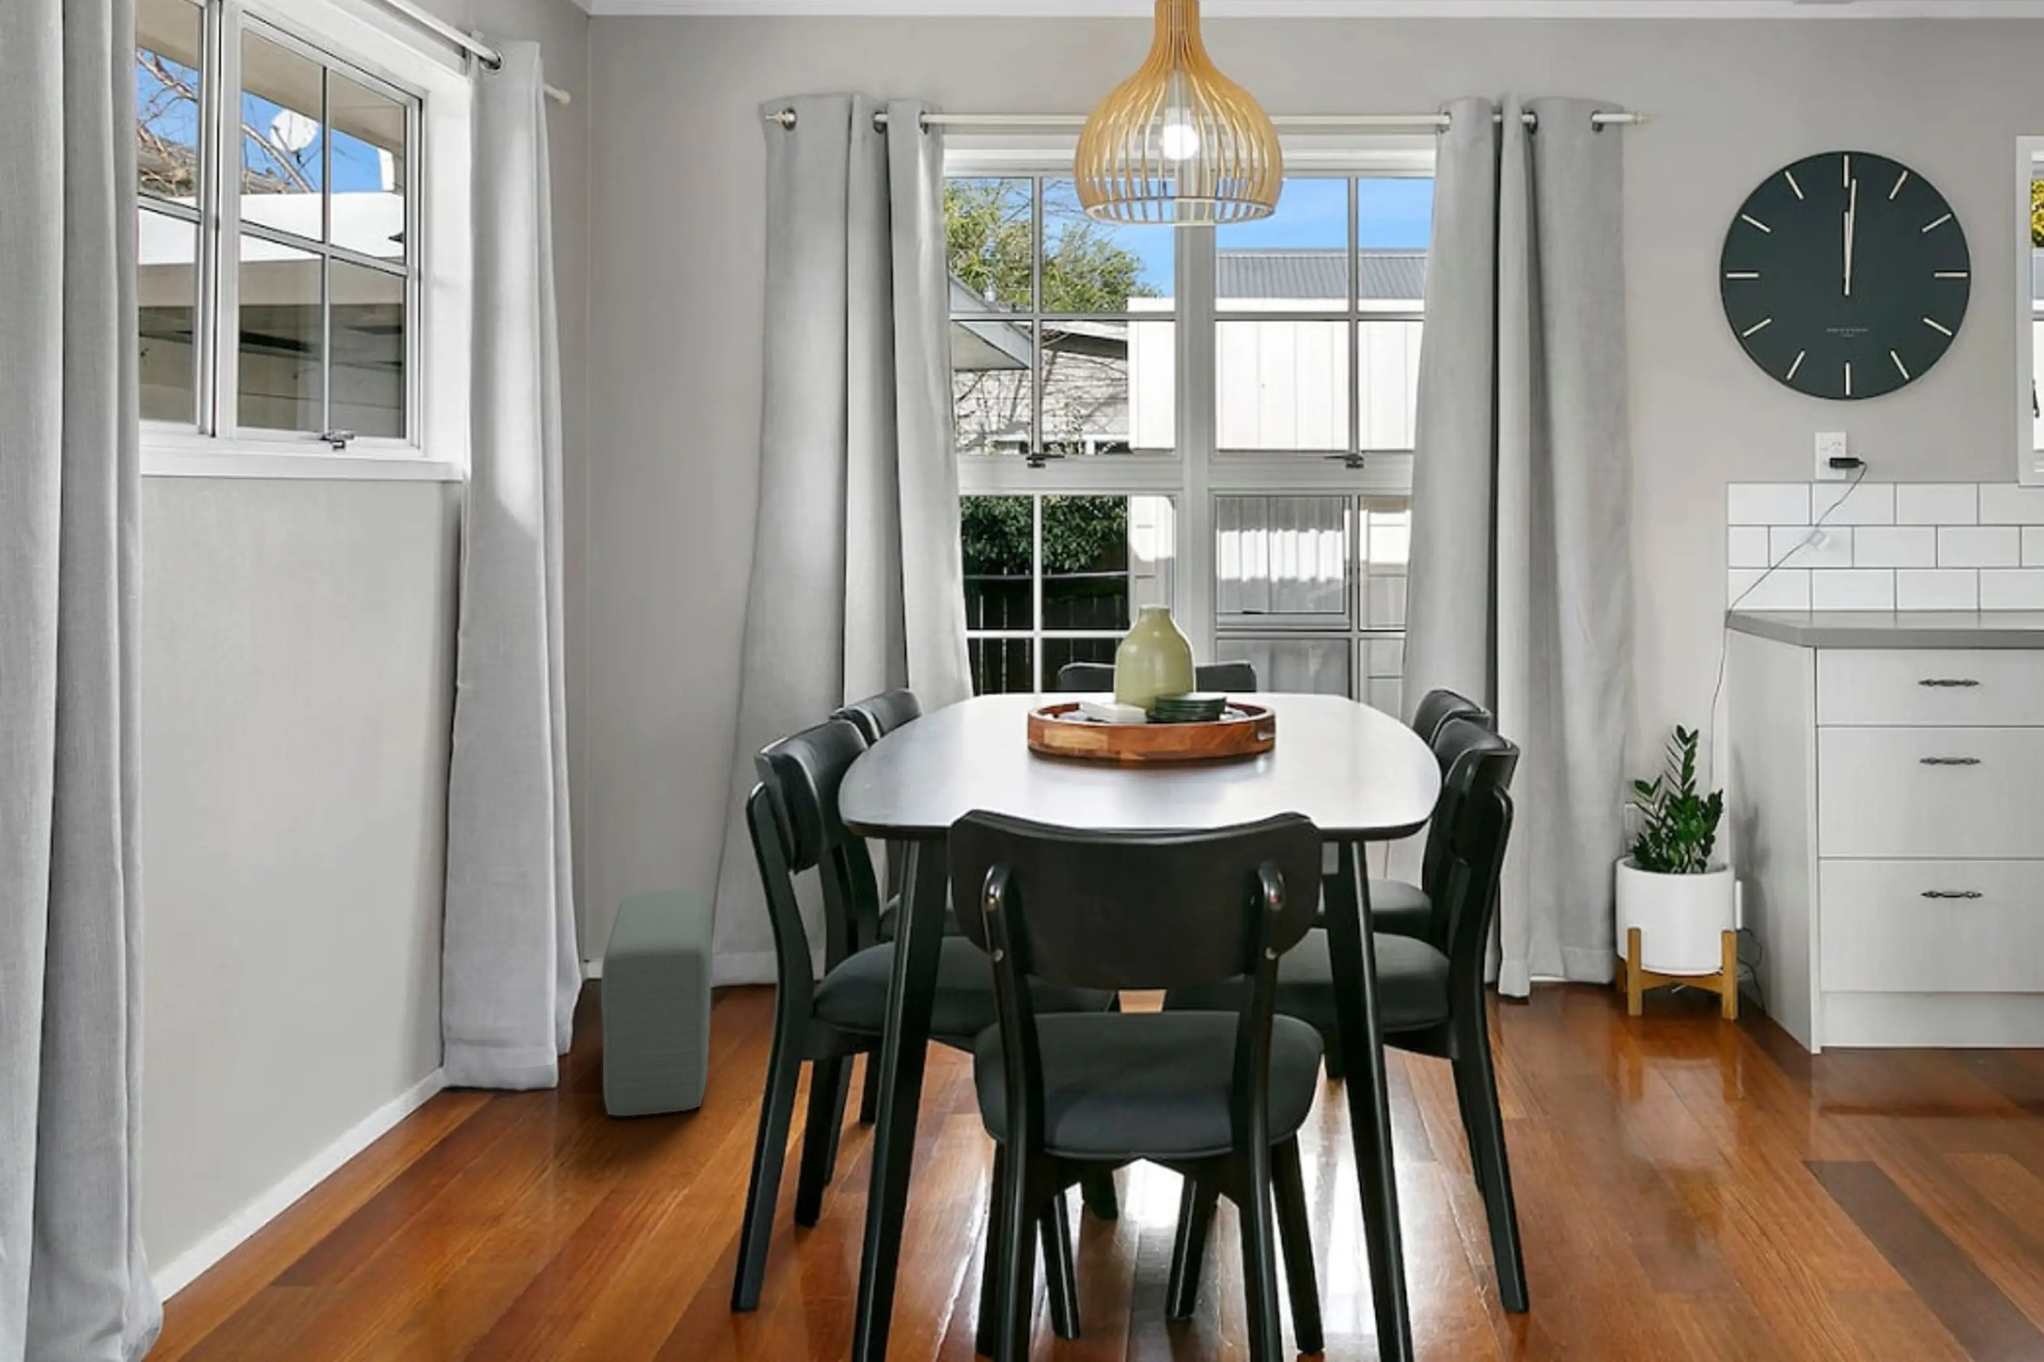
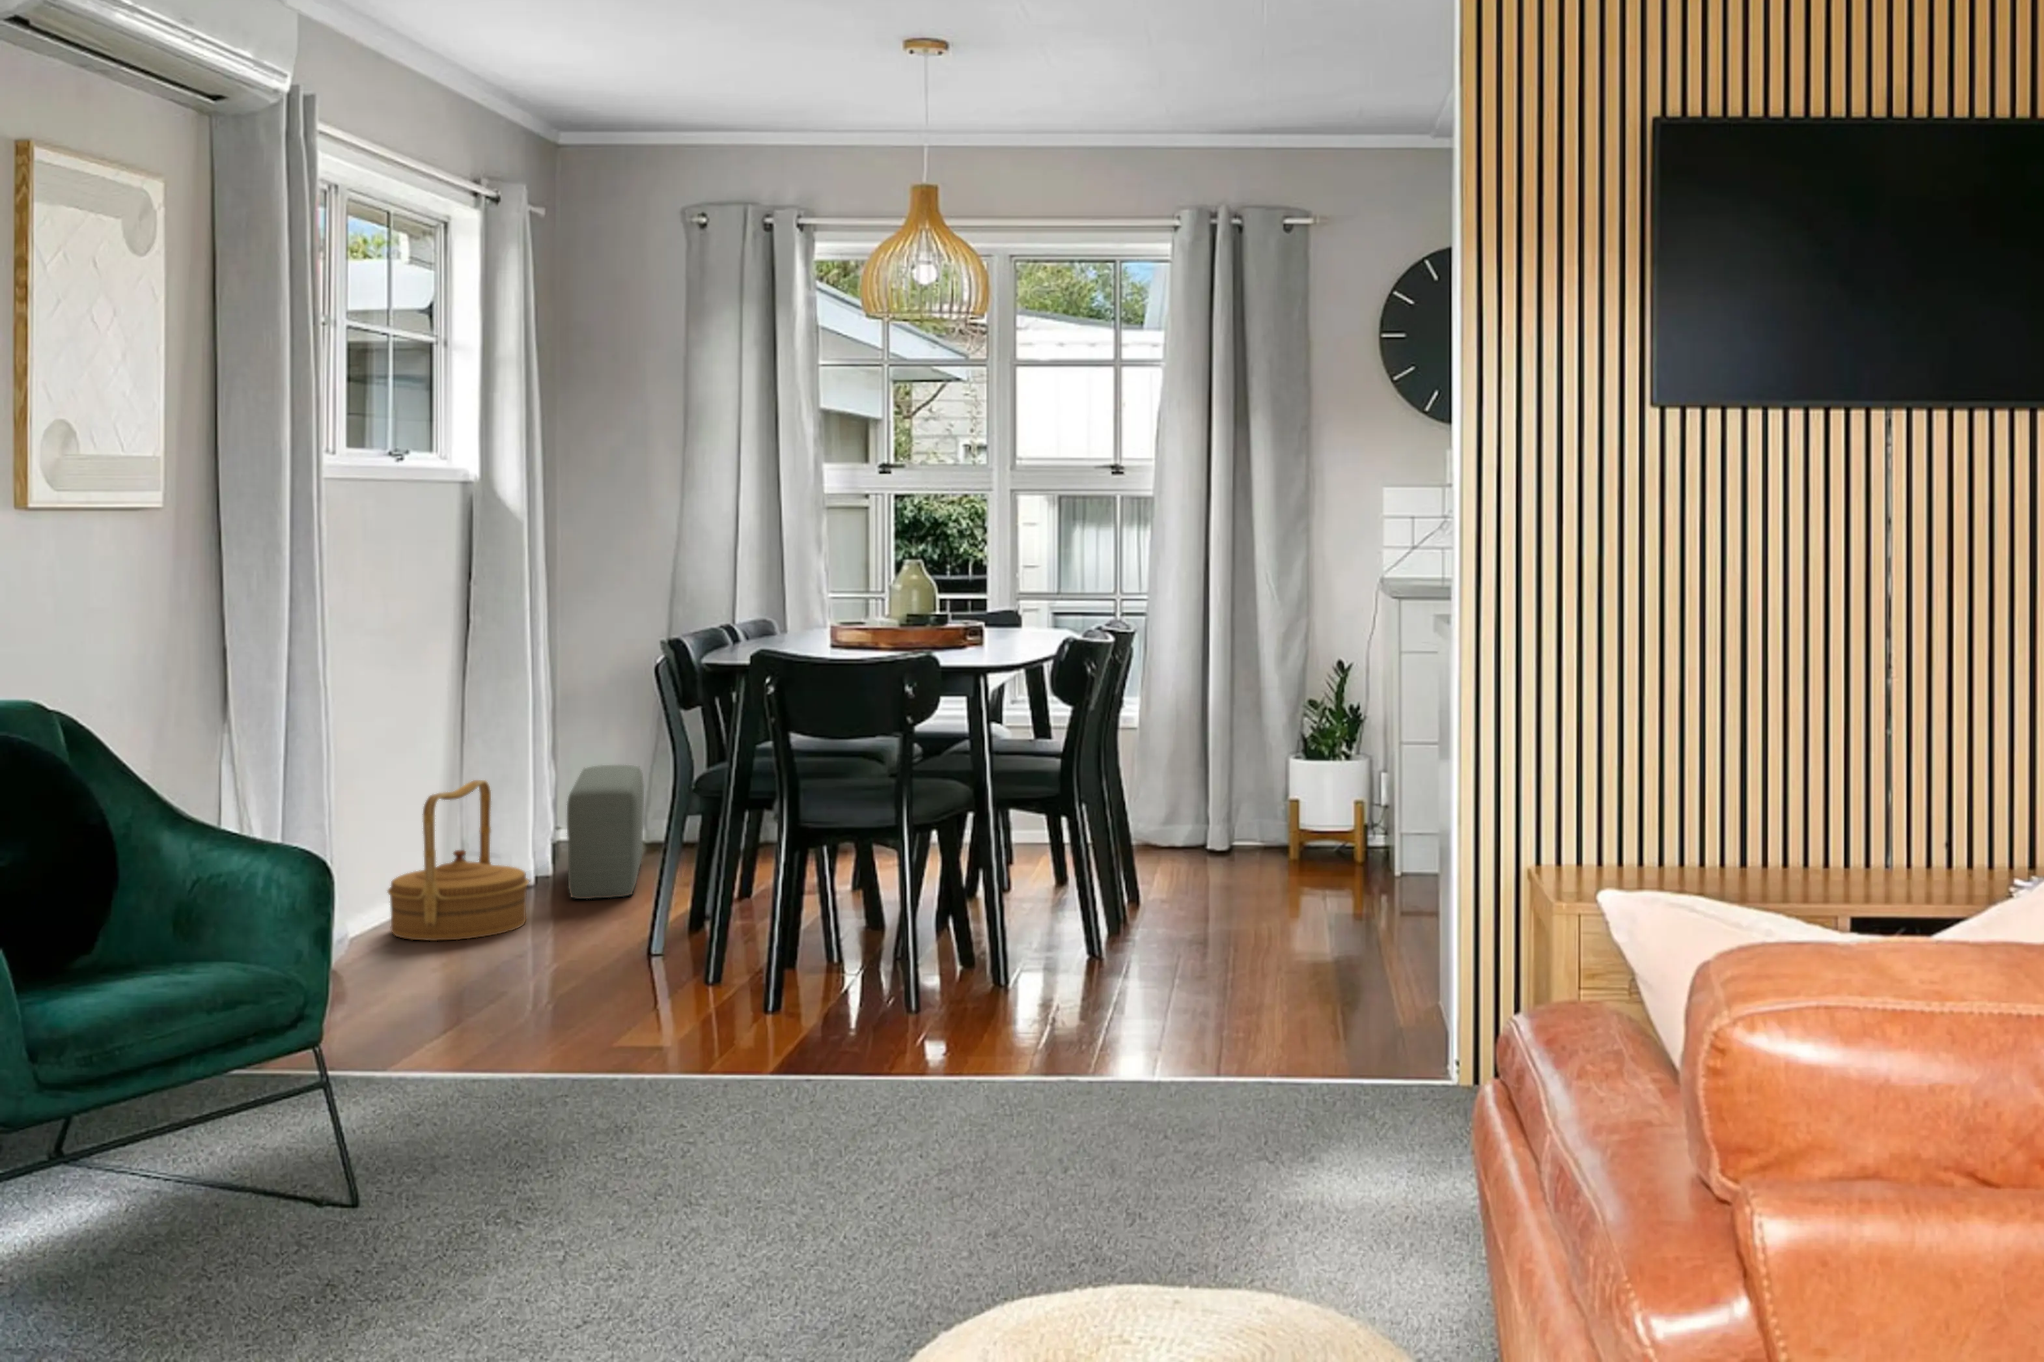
woven basket: none [313,944,543,1226] -> present [388,780,529,941]

